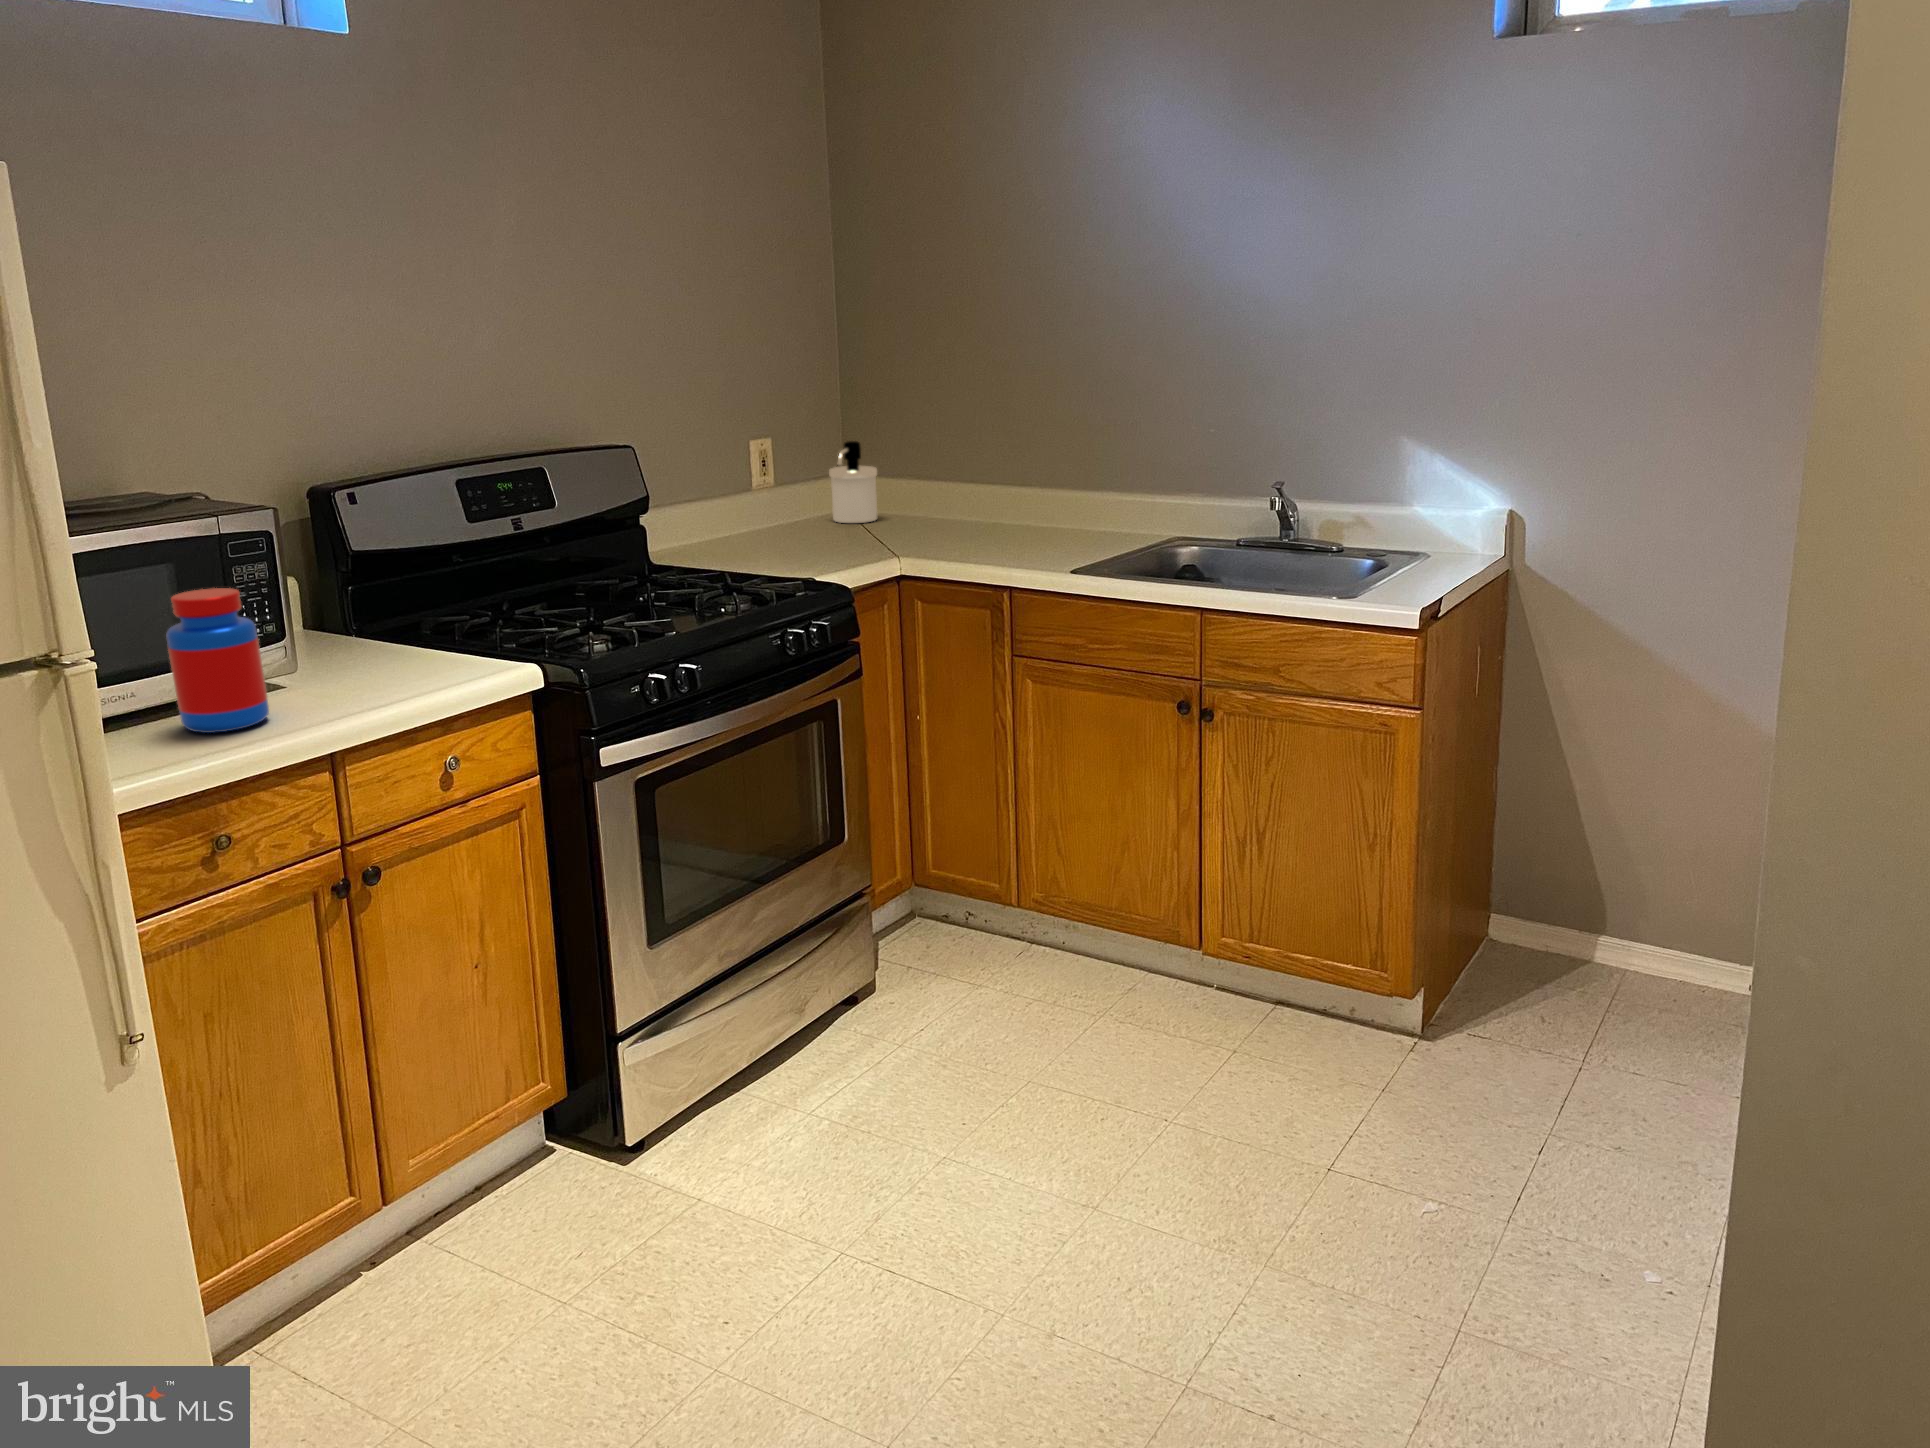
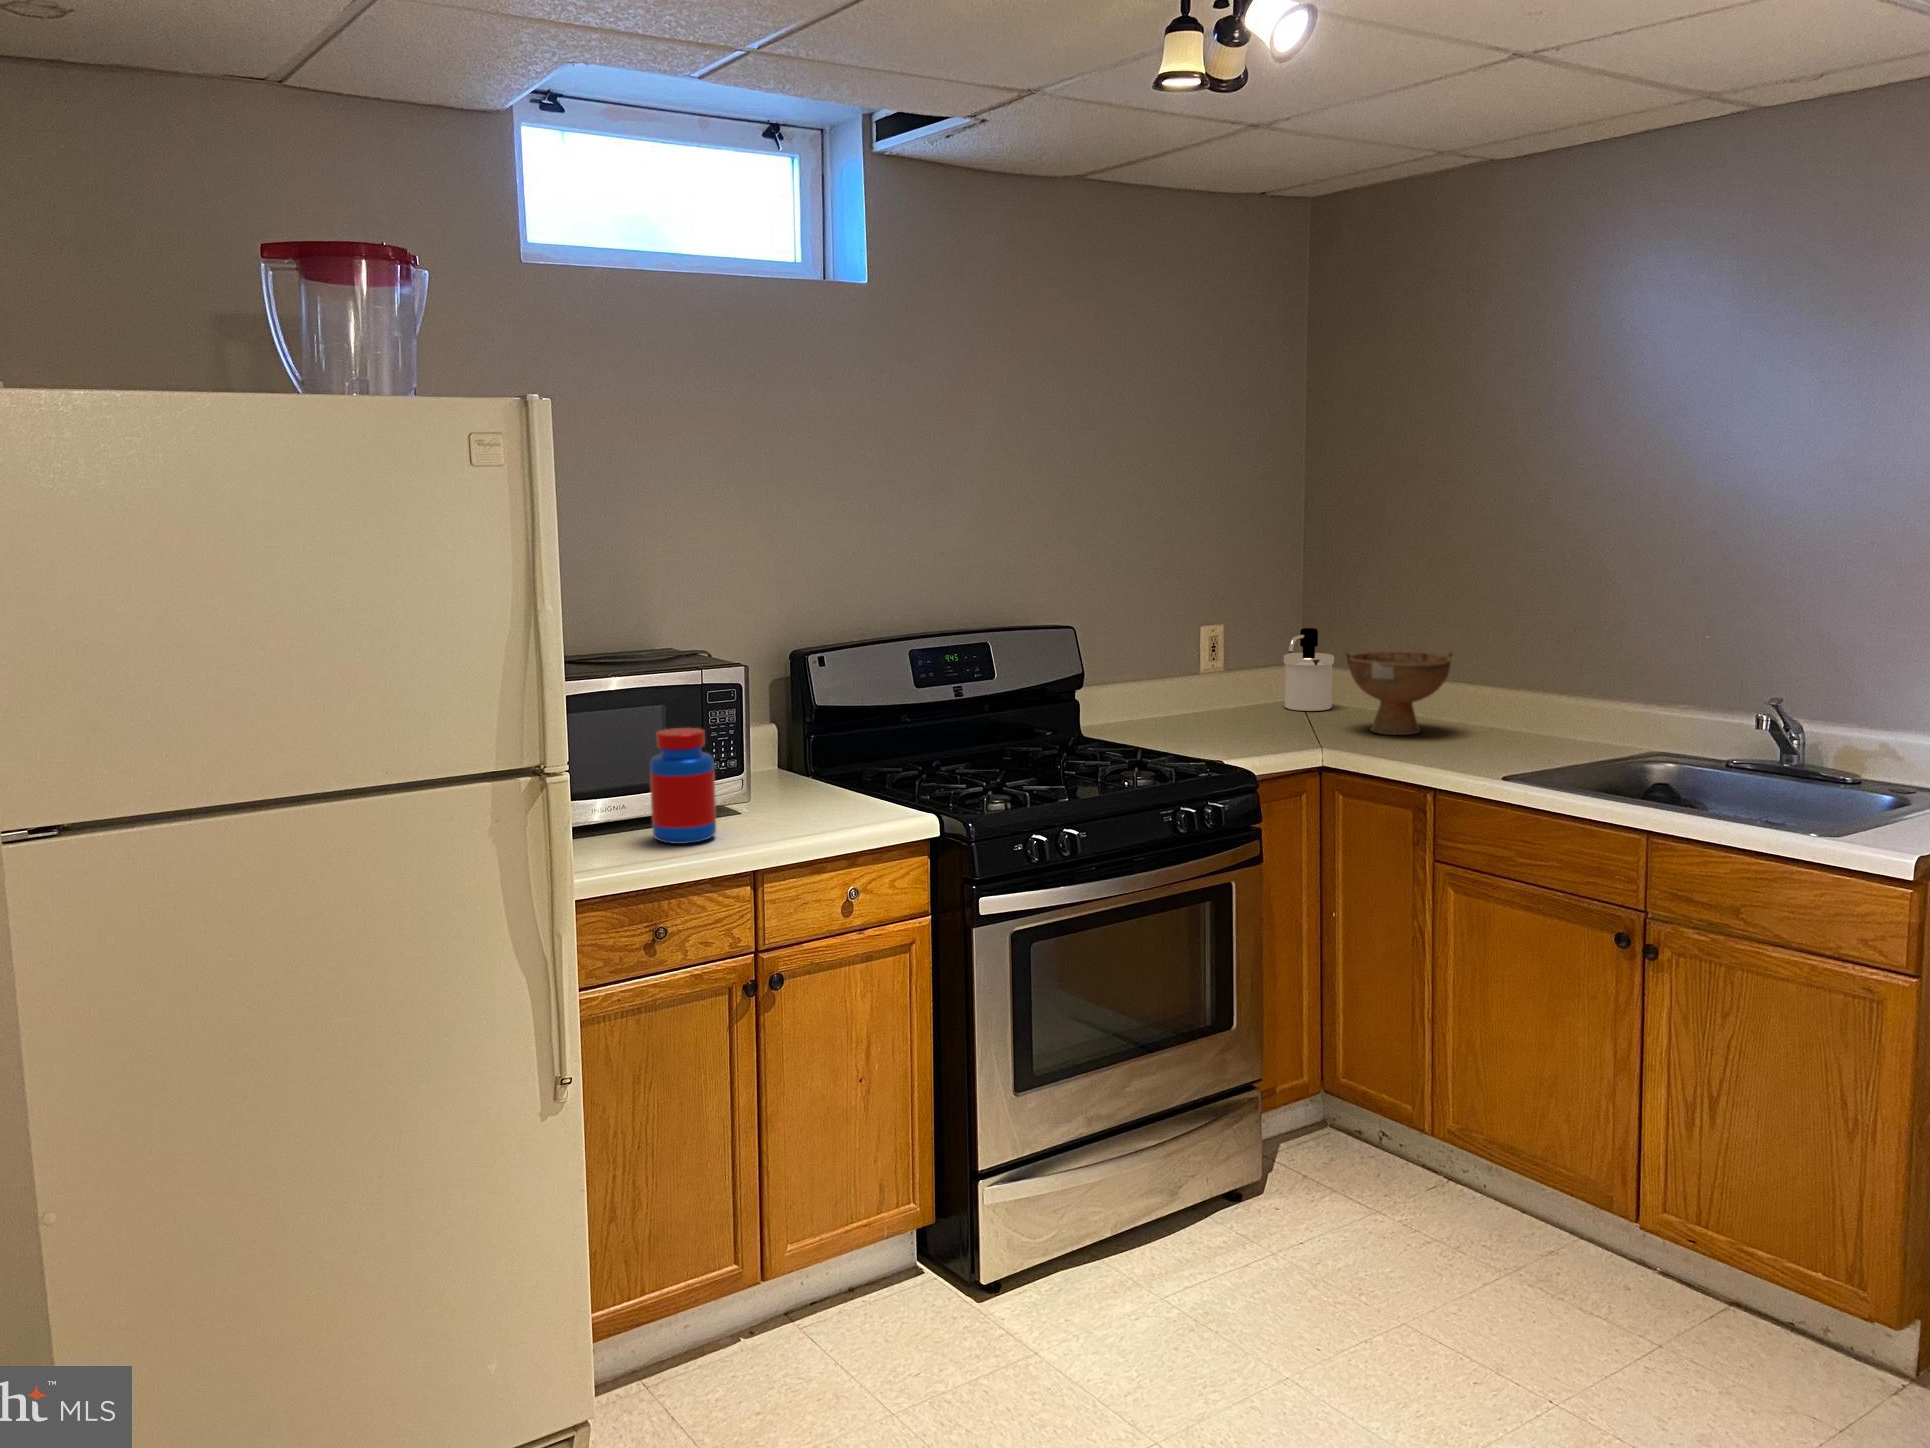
bowl: none [900,458,997,541] -> present [1345,651,1453,735]

